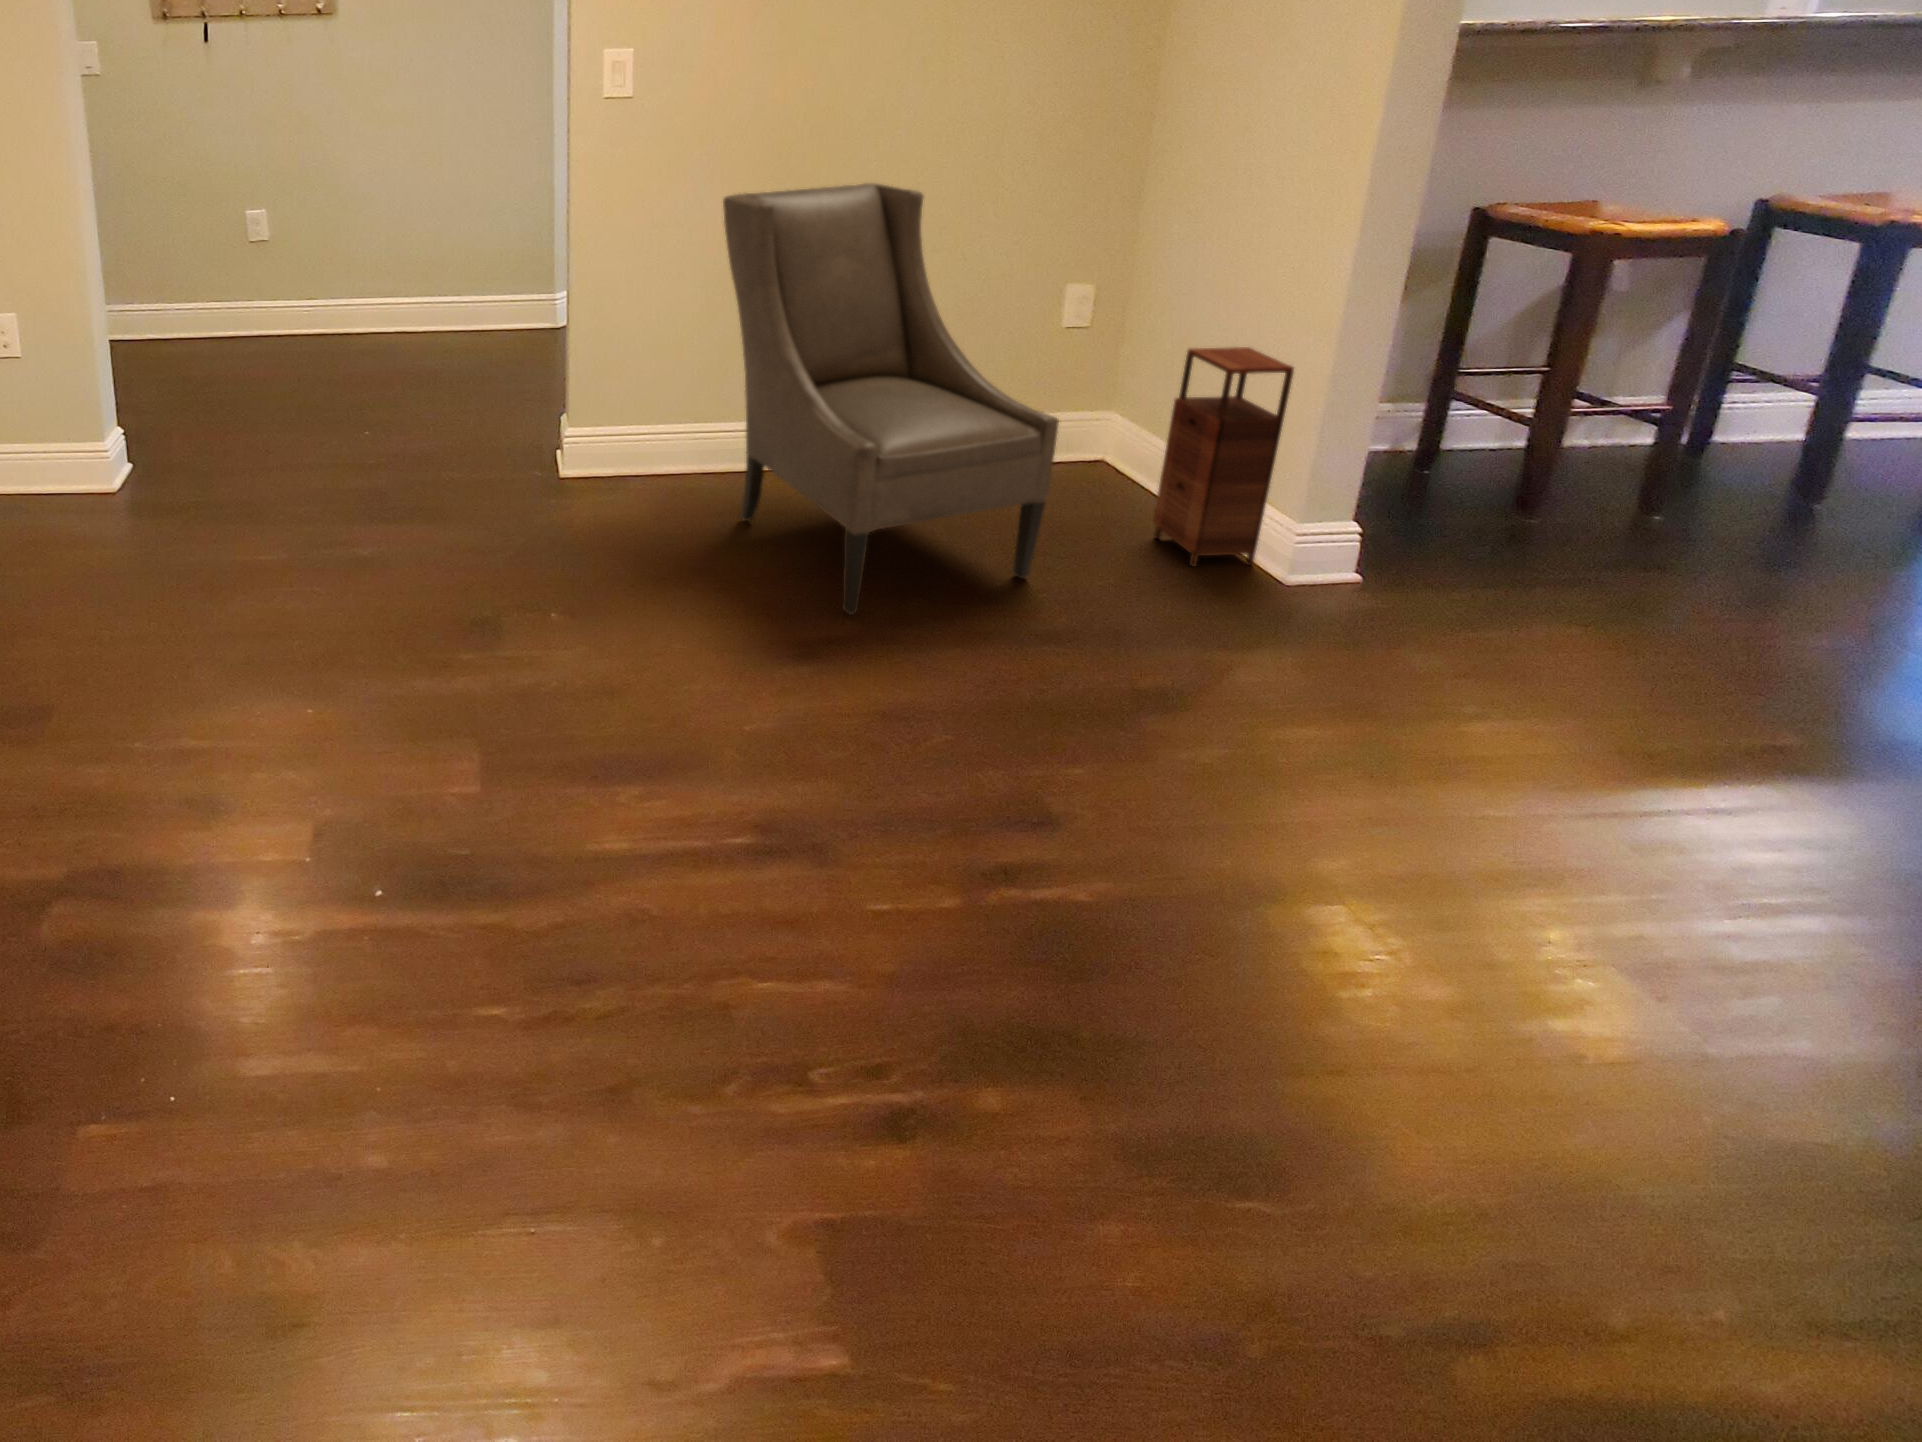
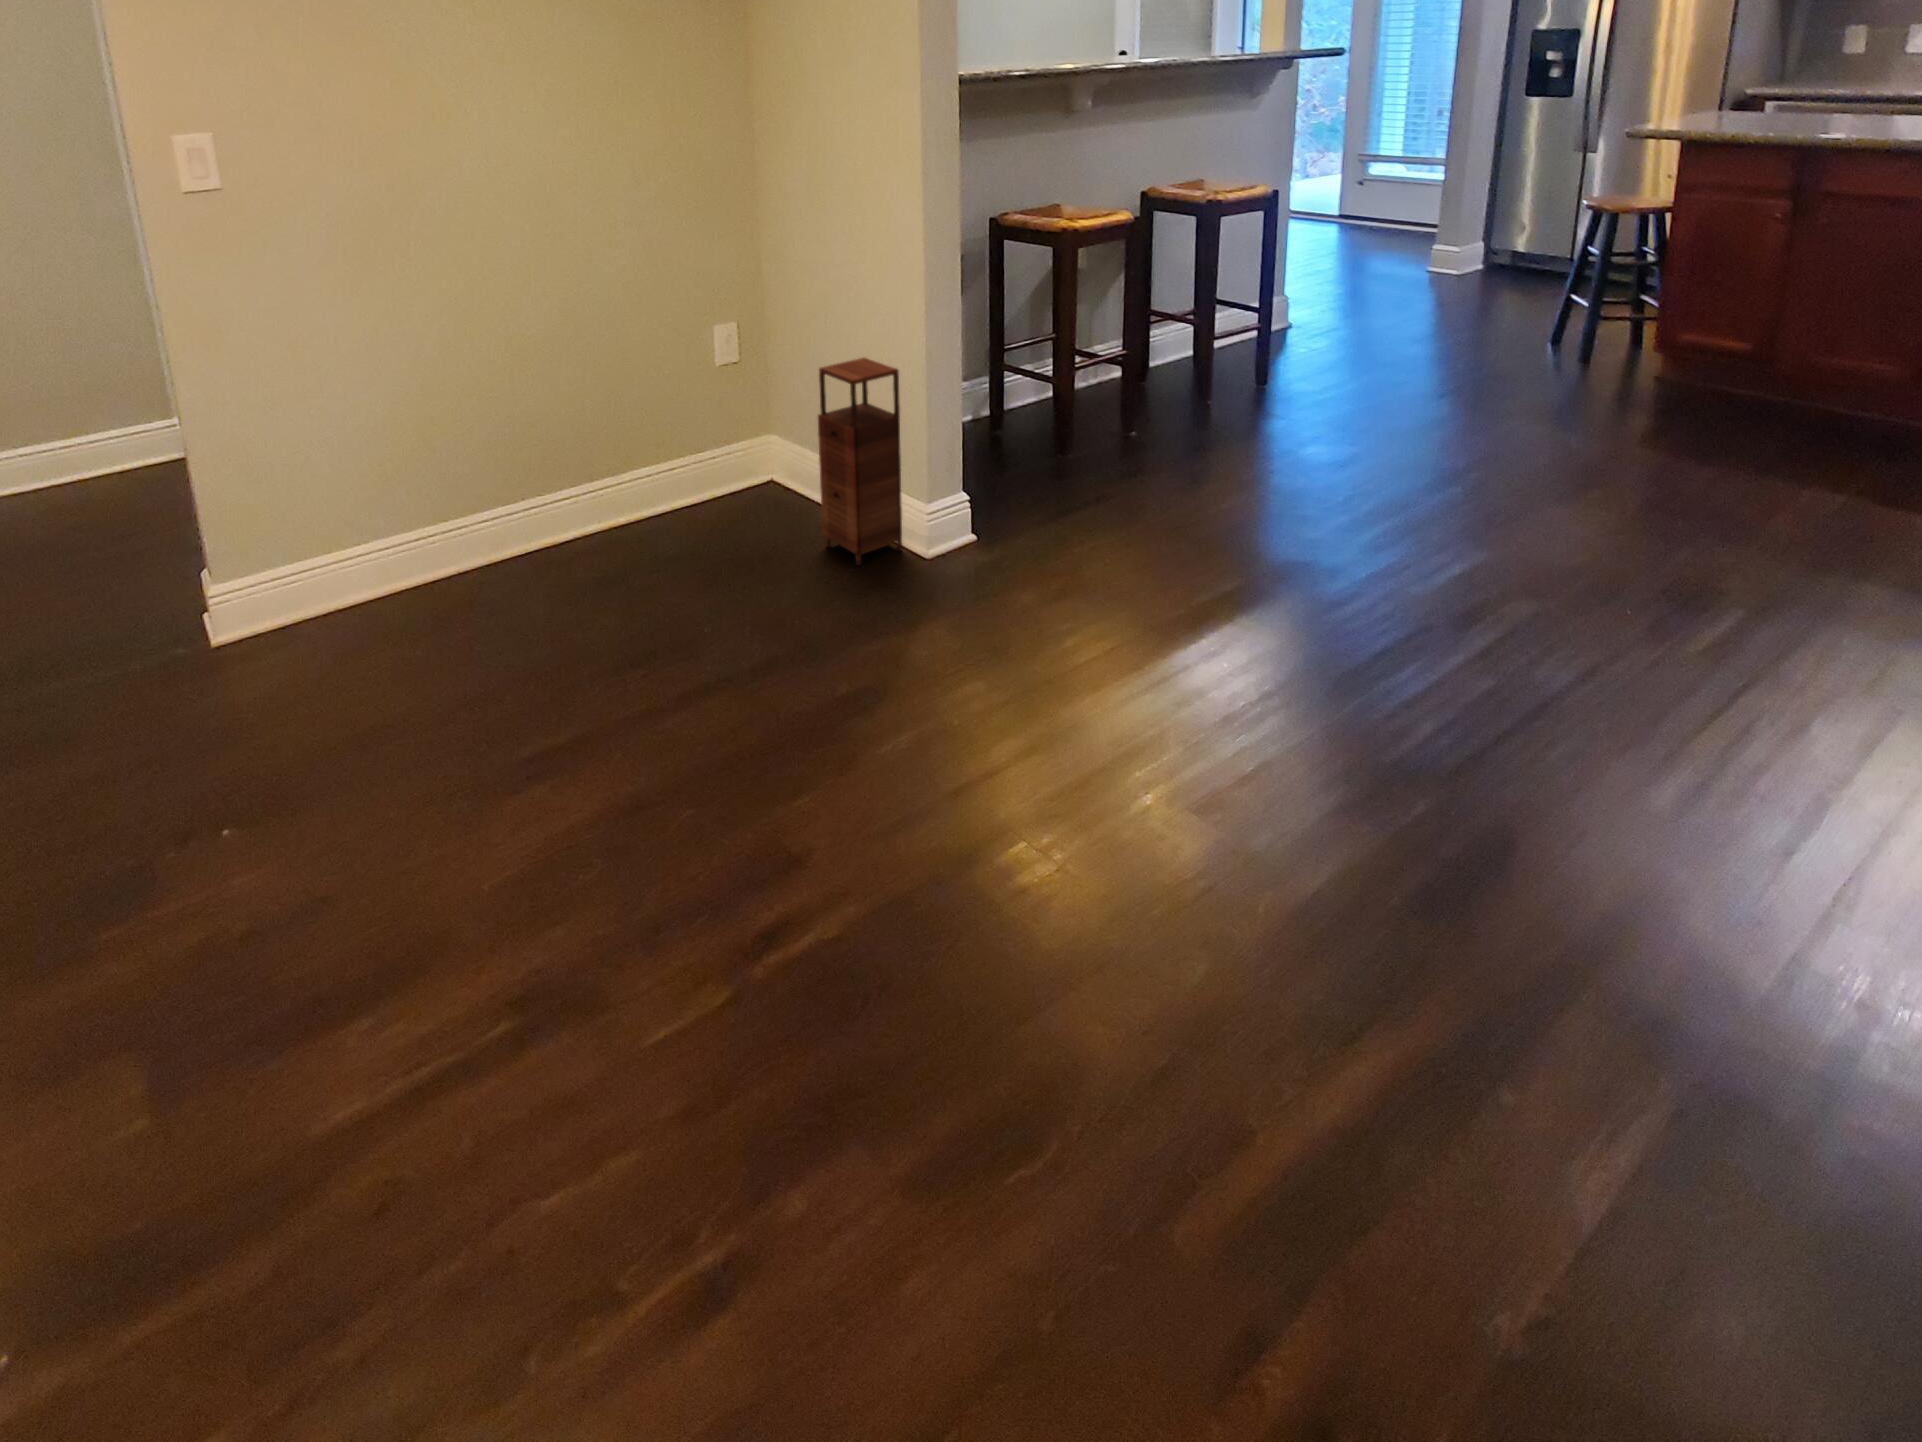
armchair: present [723,183,1059,615] -> none [344,248,729,724]

